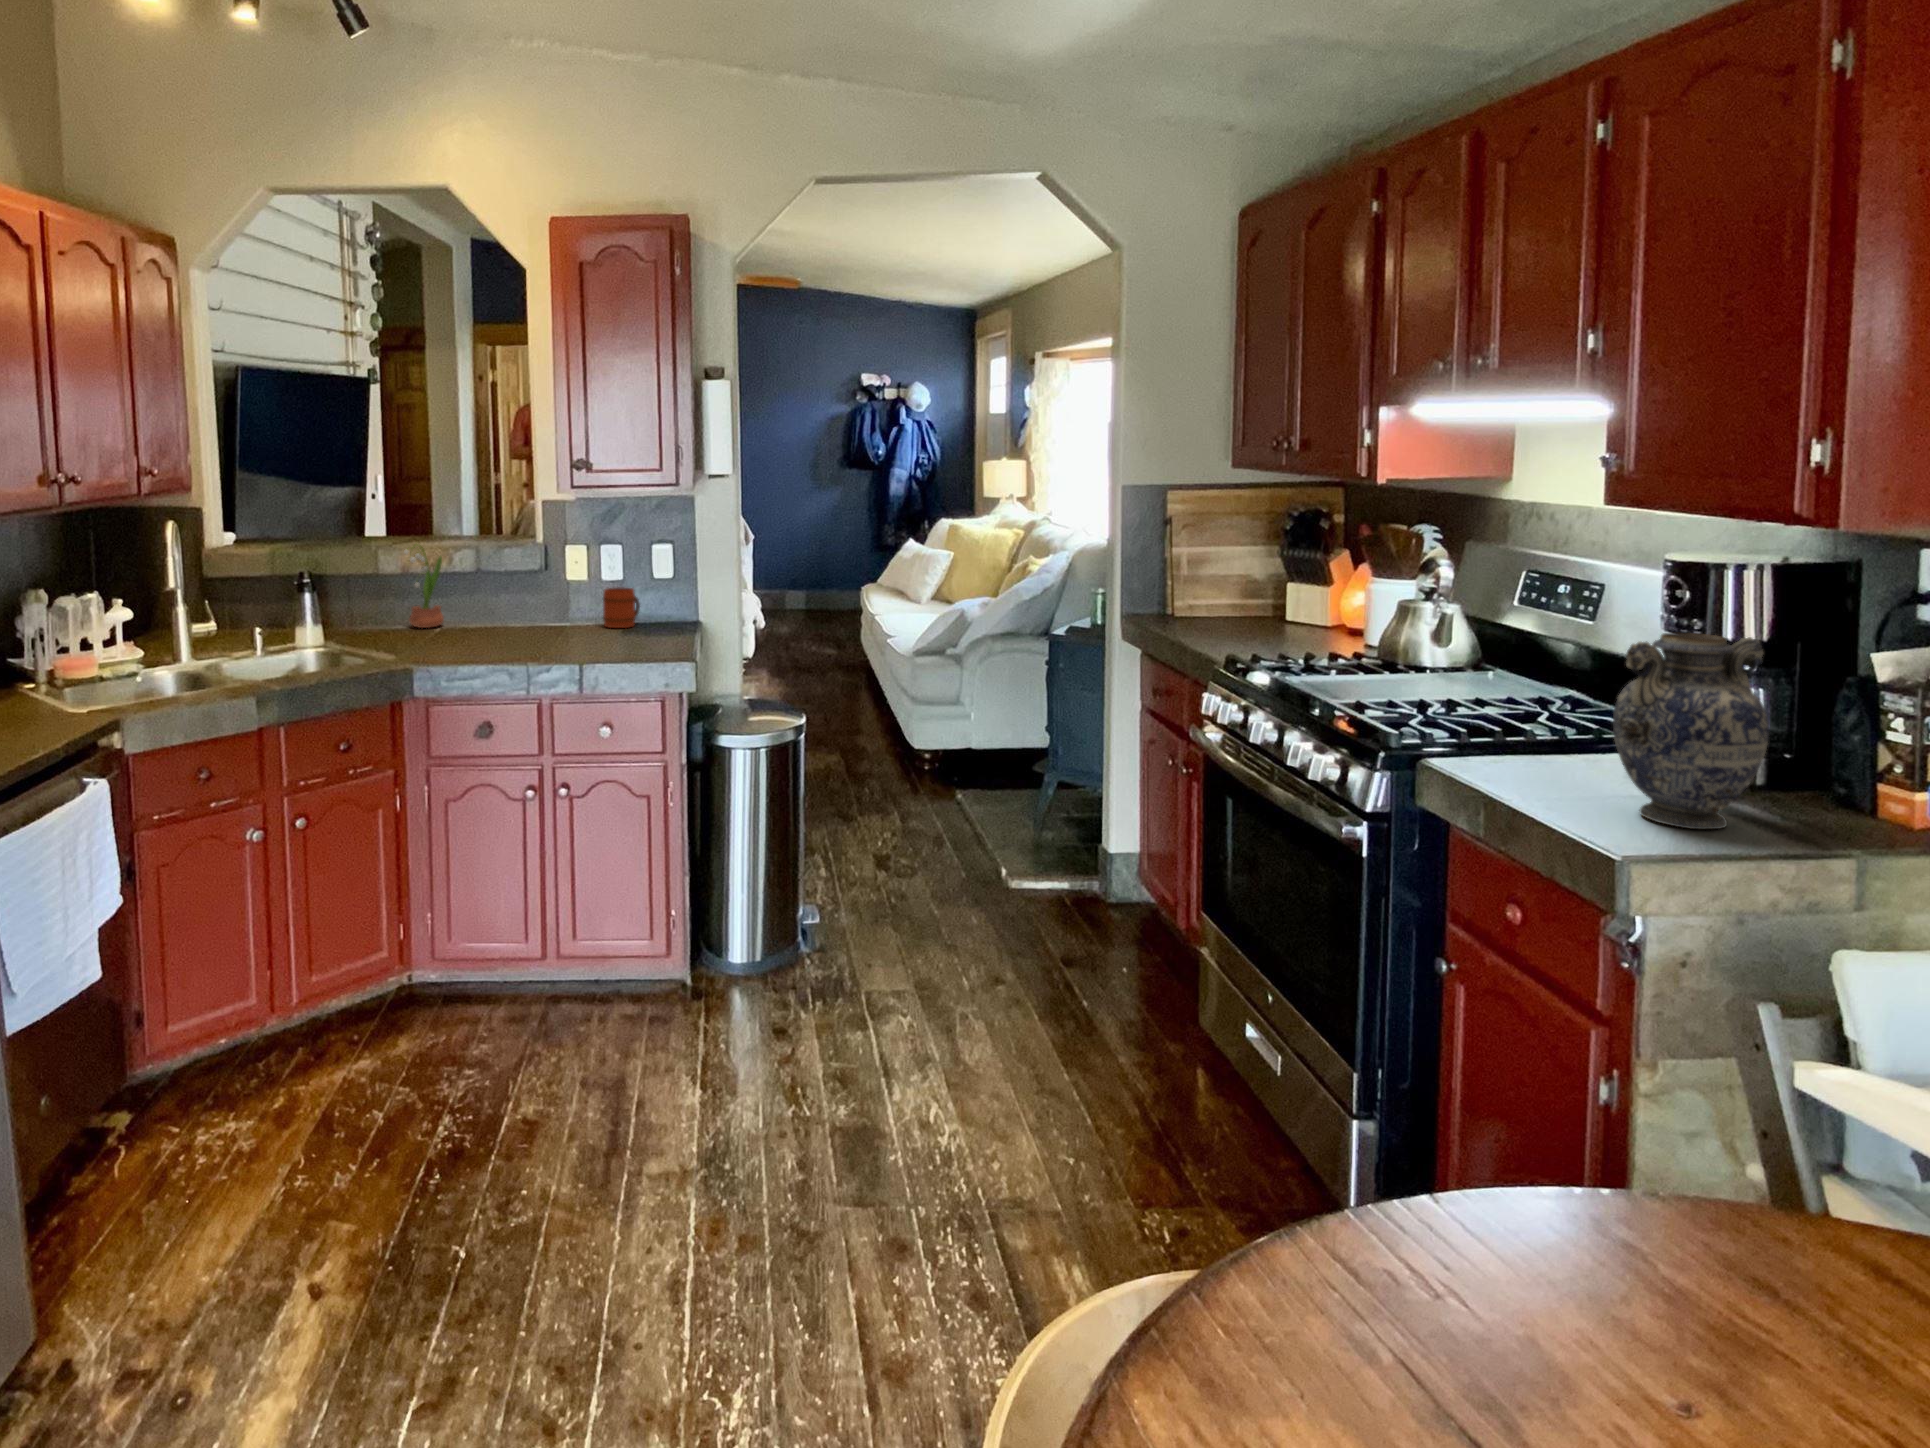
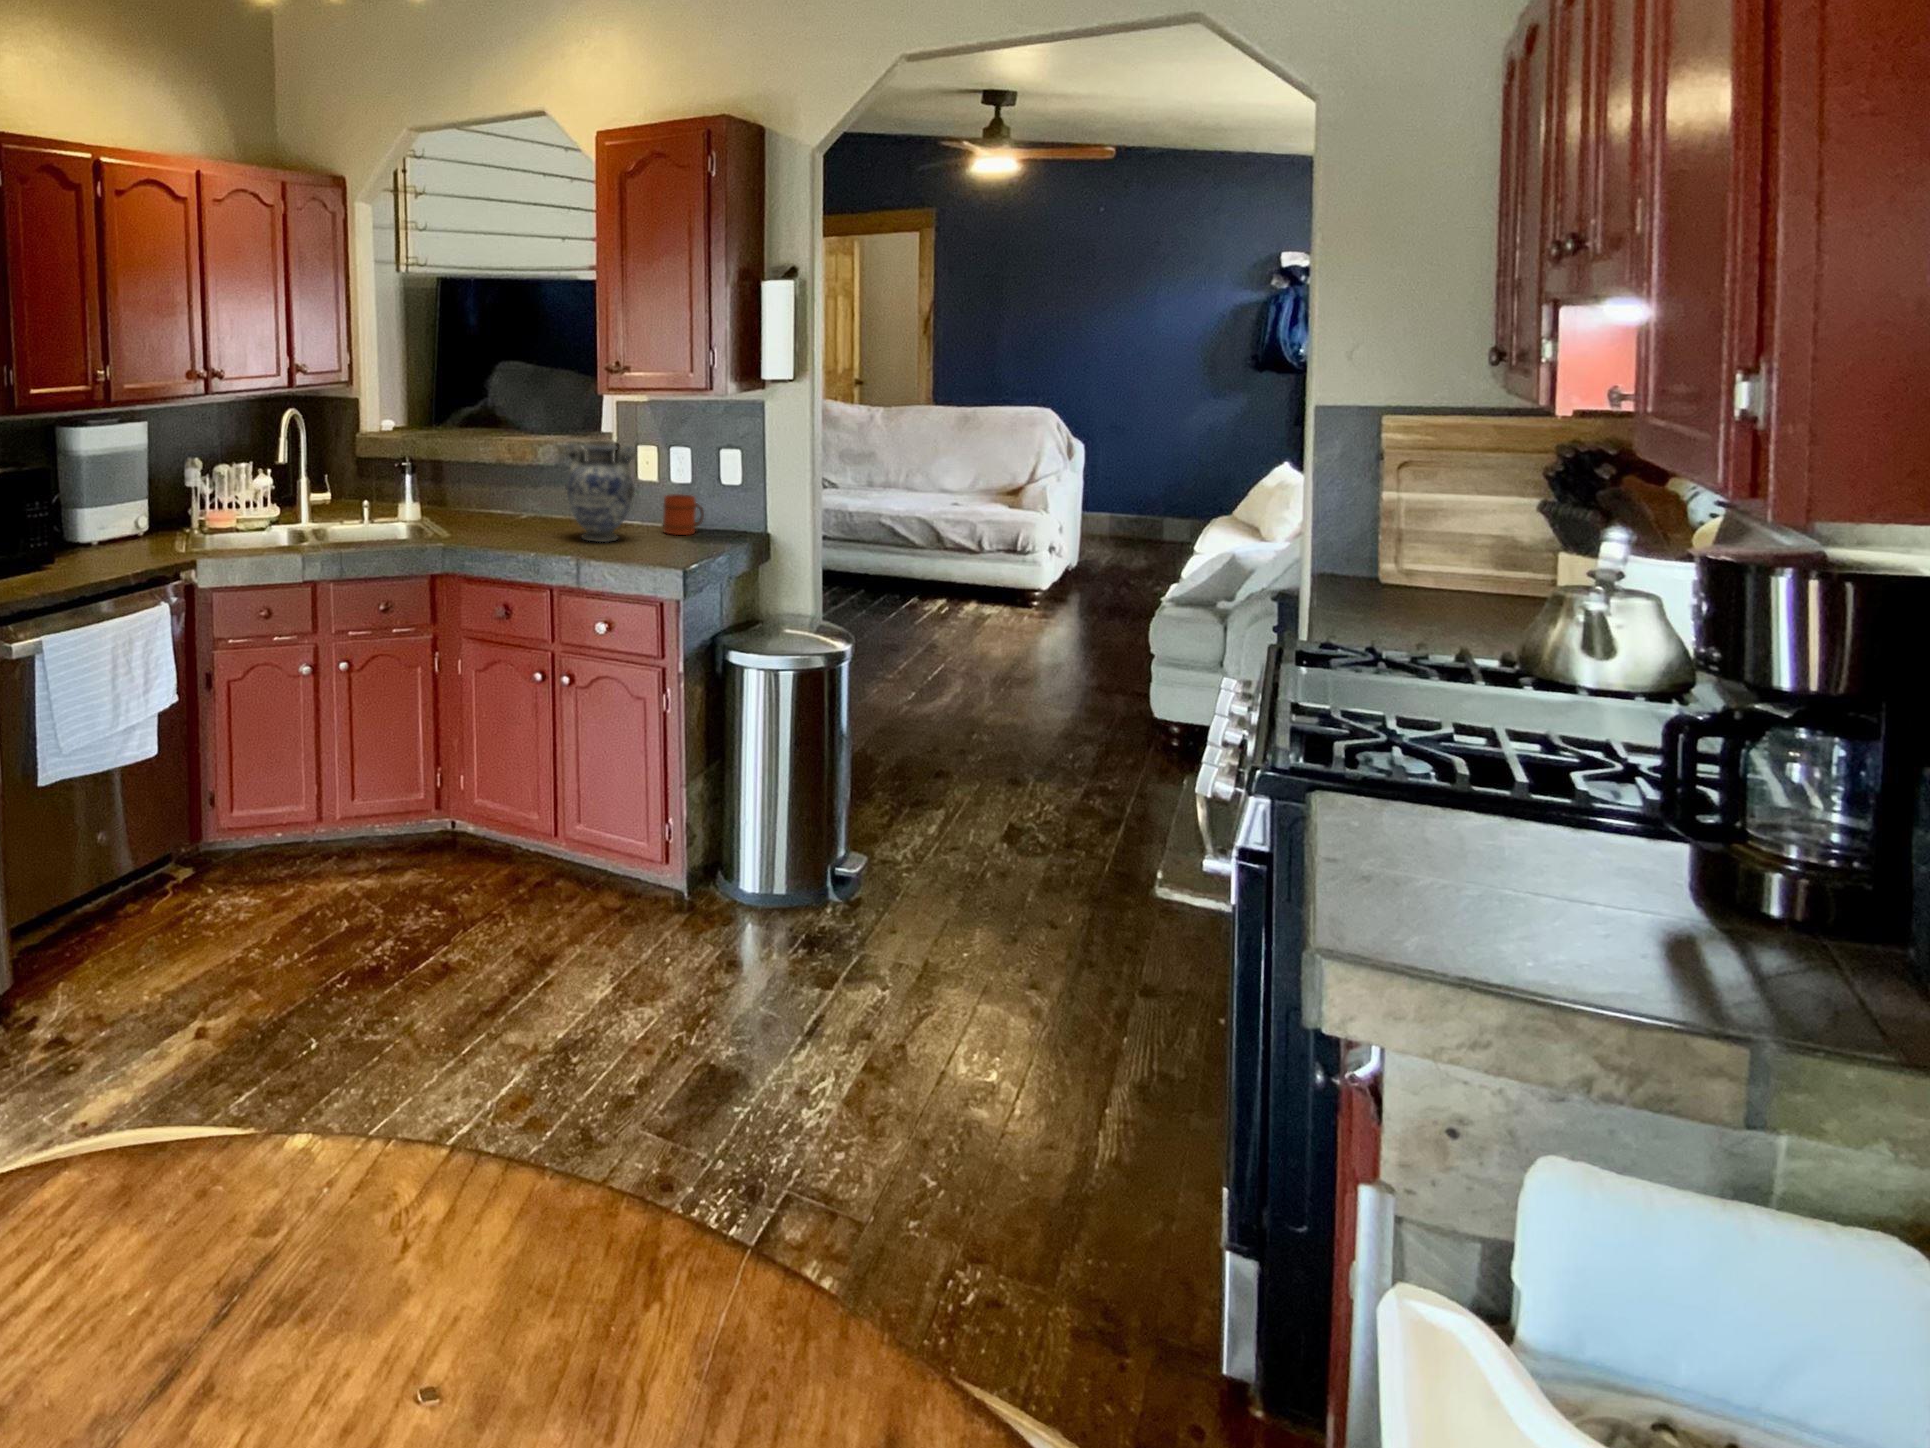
potted flower: present [404,544,444,628] -> none [495,437,532,516]
decorative vase: present [1613,633,1769,829] -> present [565,441,636,542]

